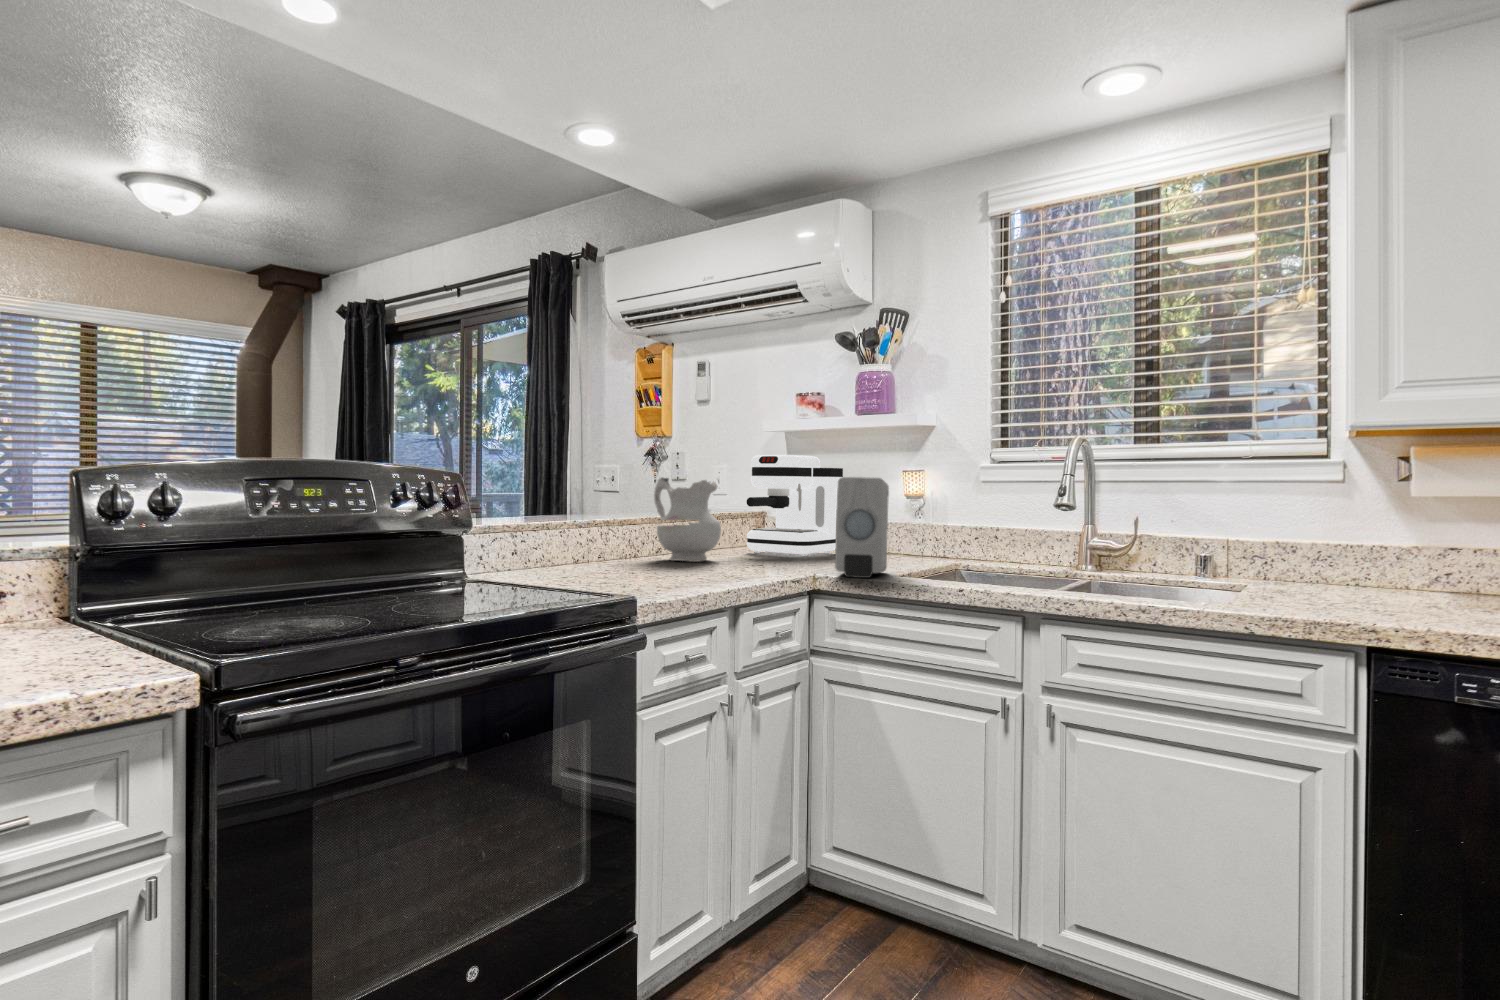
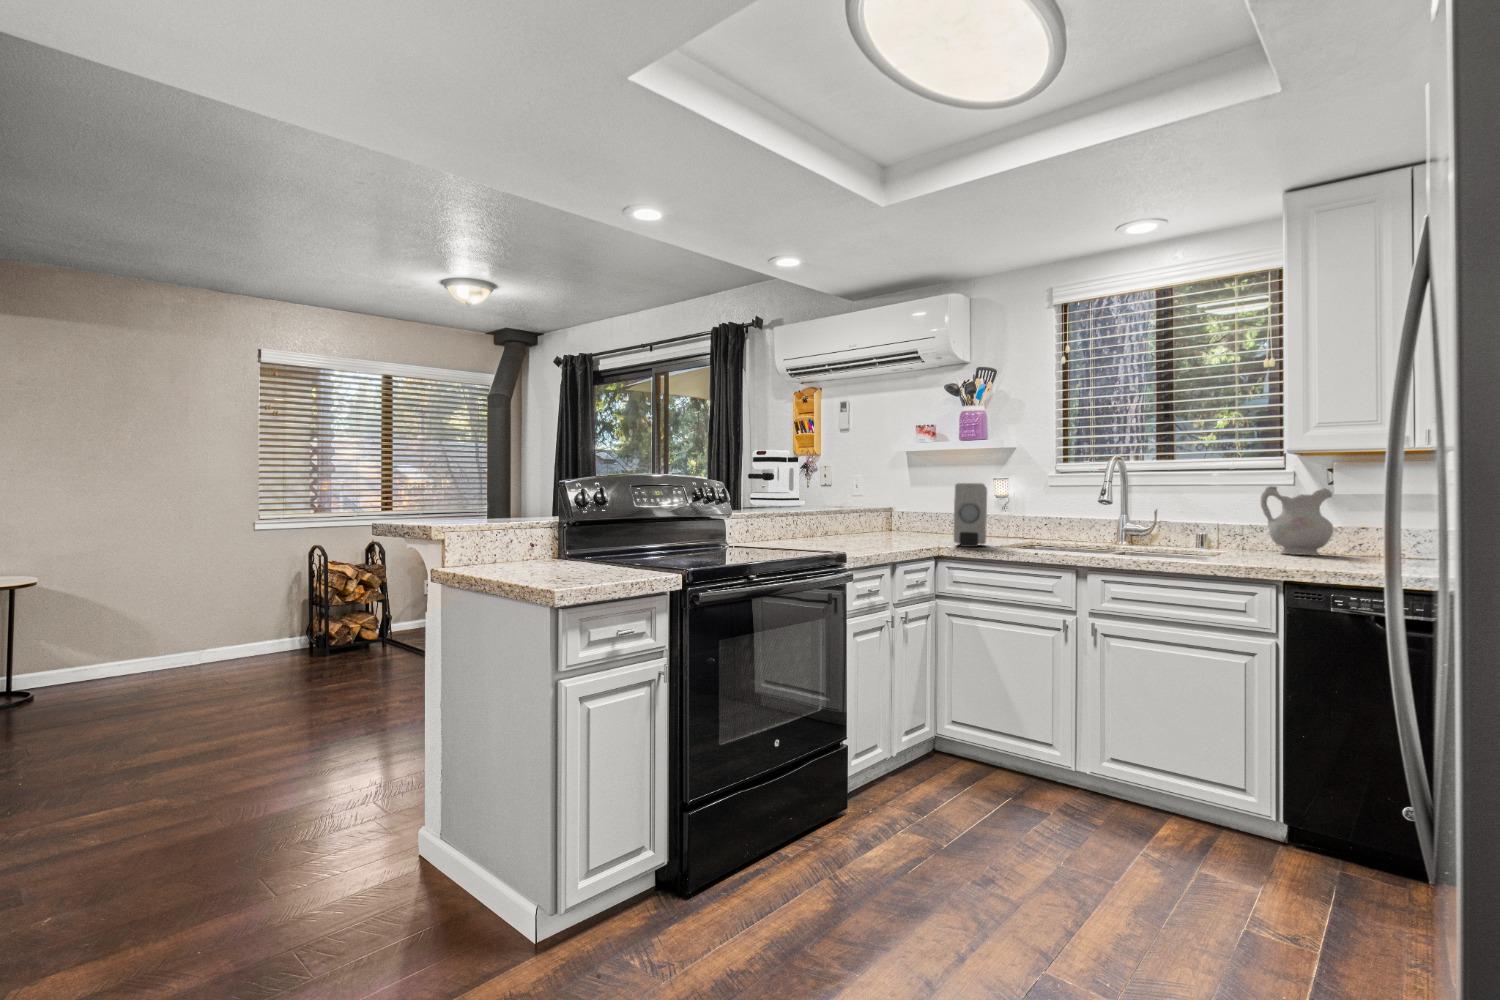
coffee maker: present [747,455,843,556] -> present [748,450,805,507]
ceramic pitcher: present [654,478,721,562] -> present [1261,486,1333,556]

